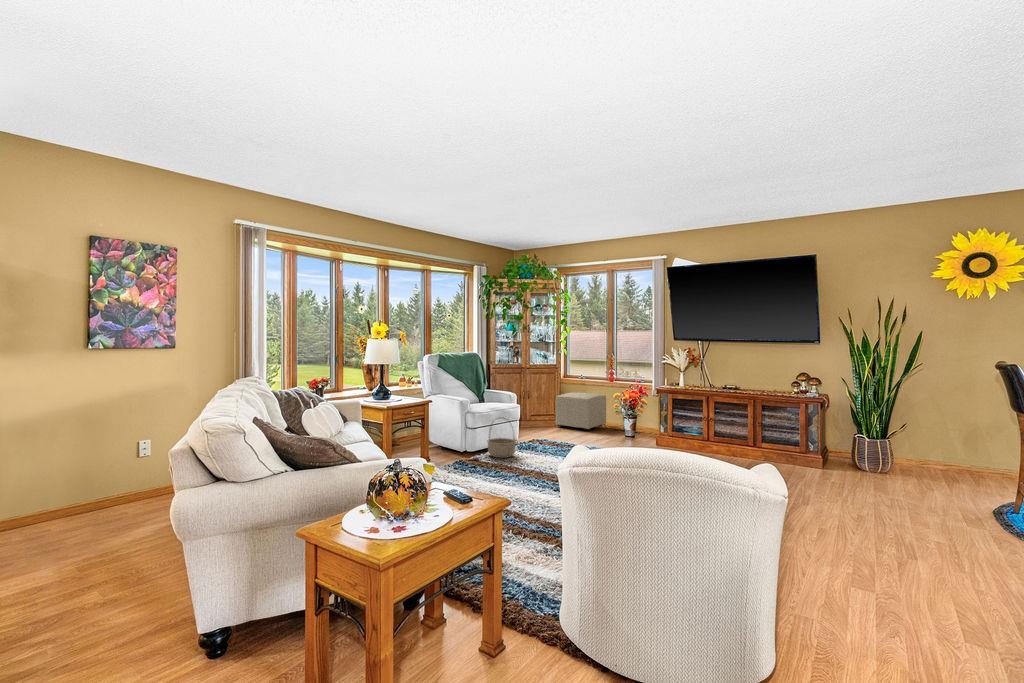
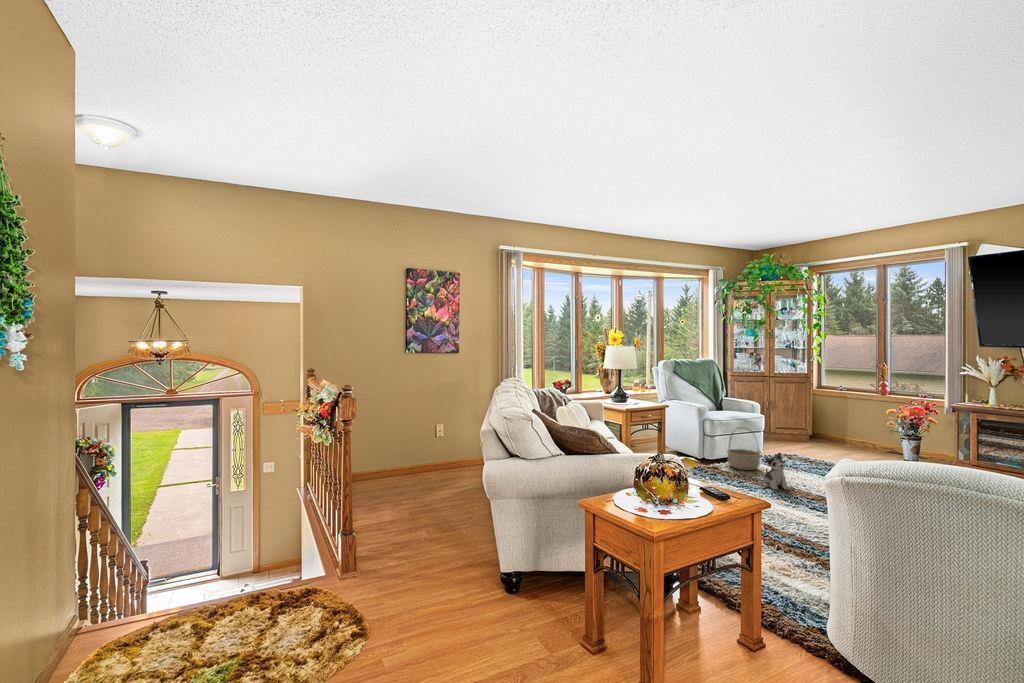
ottoman: present [556,392,606,431] -> none [808,406,878,451]
plush toy: none [517,439,539,475] -> present [763,453,789,490]

